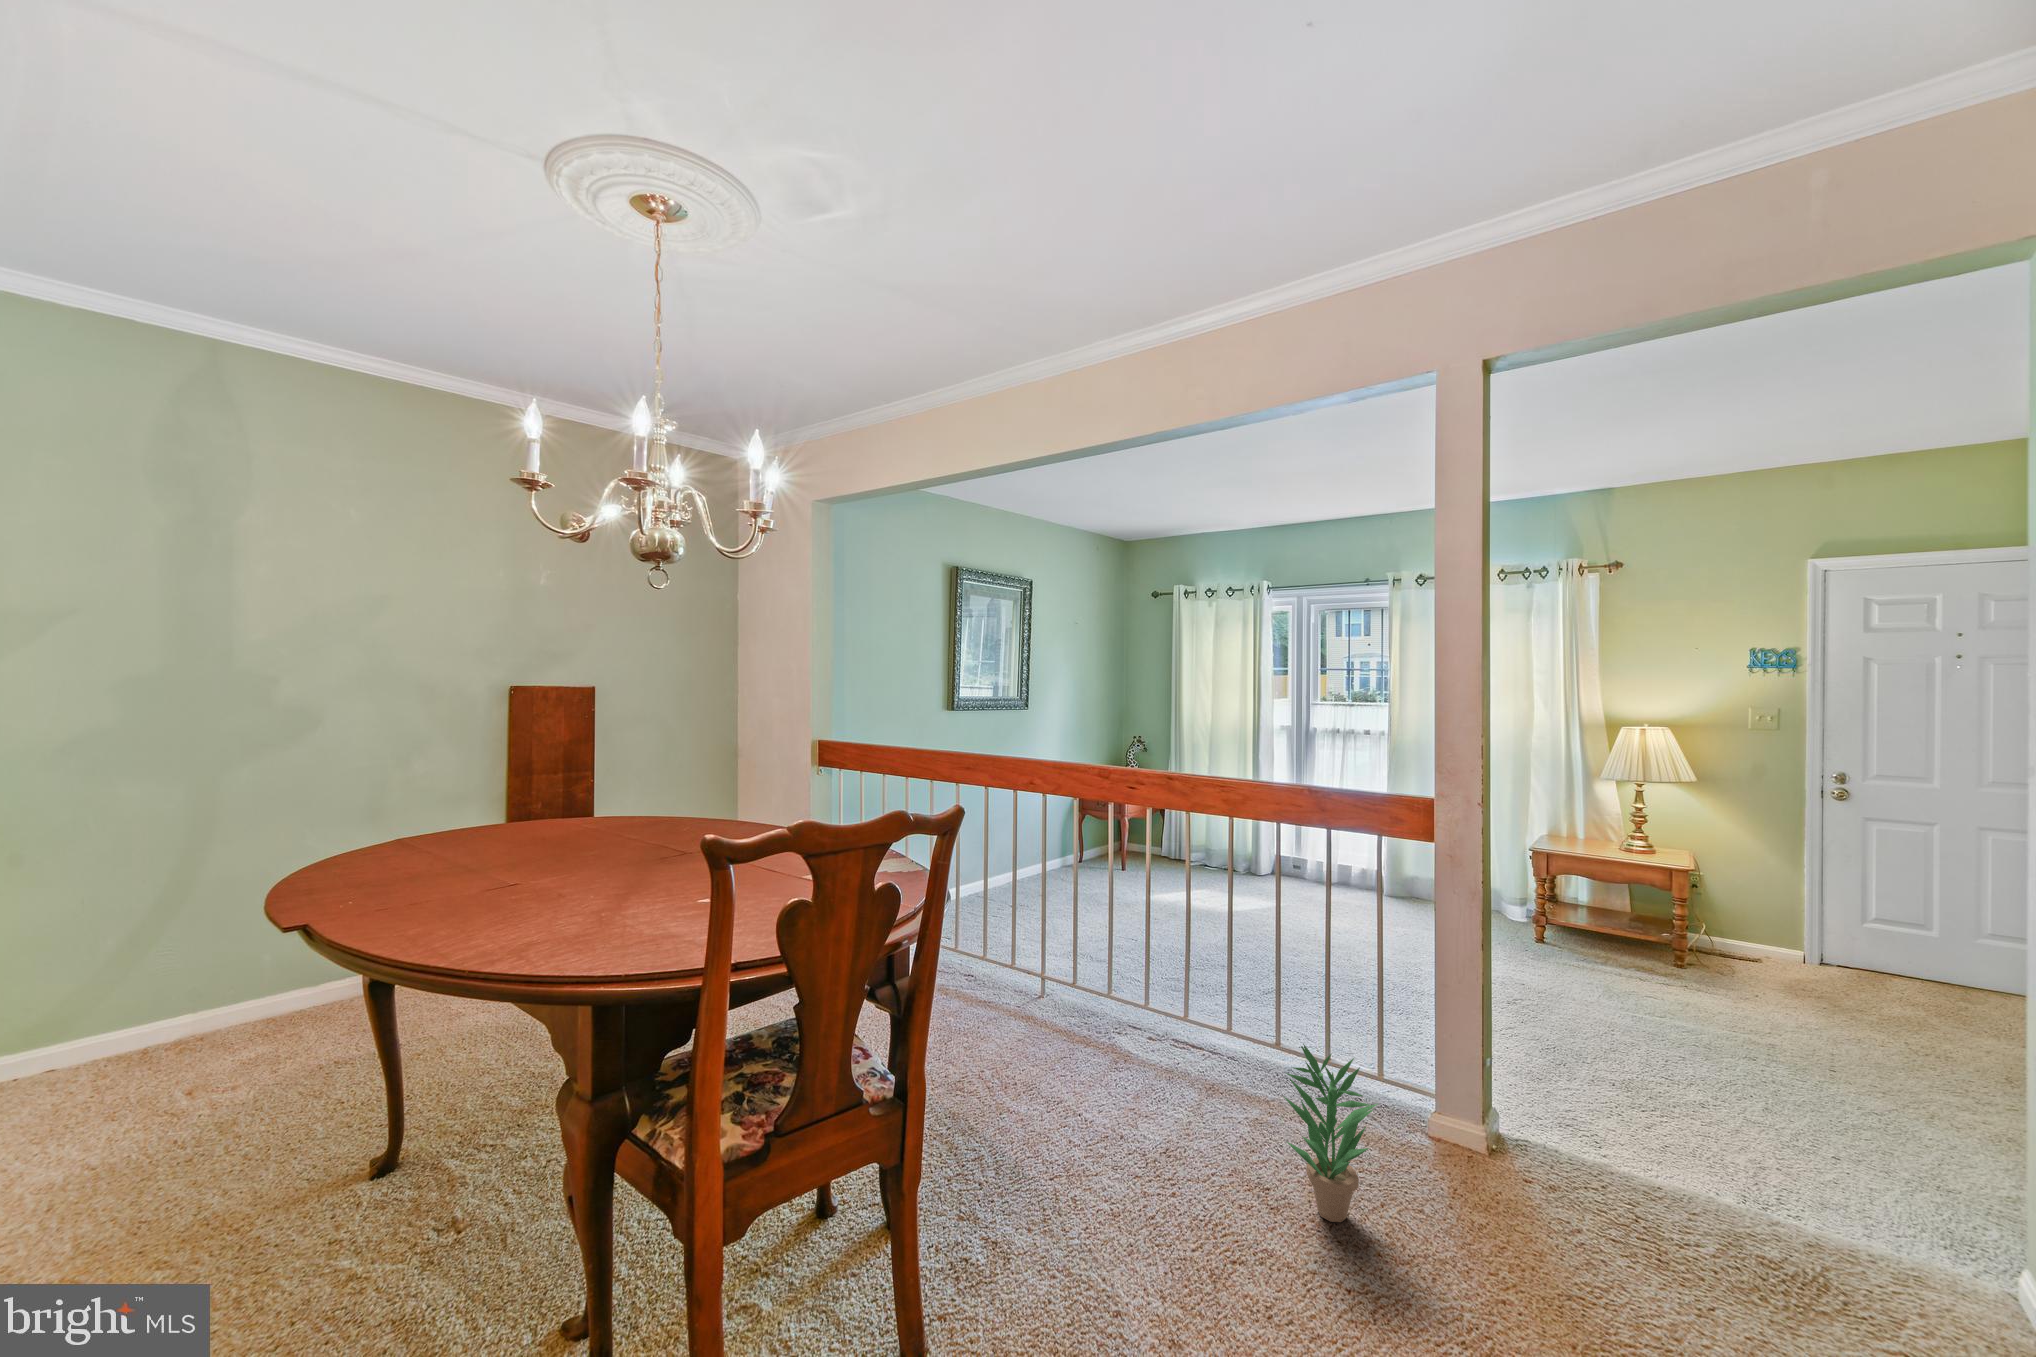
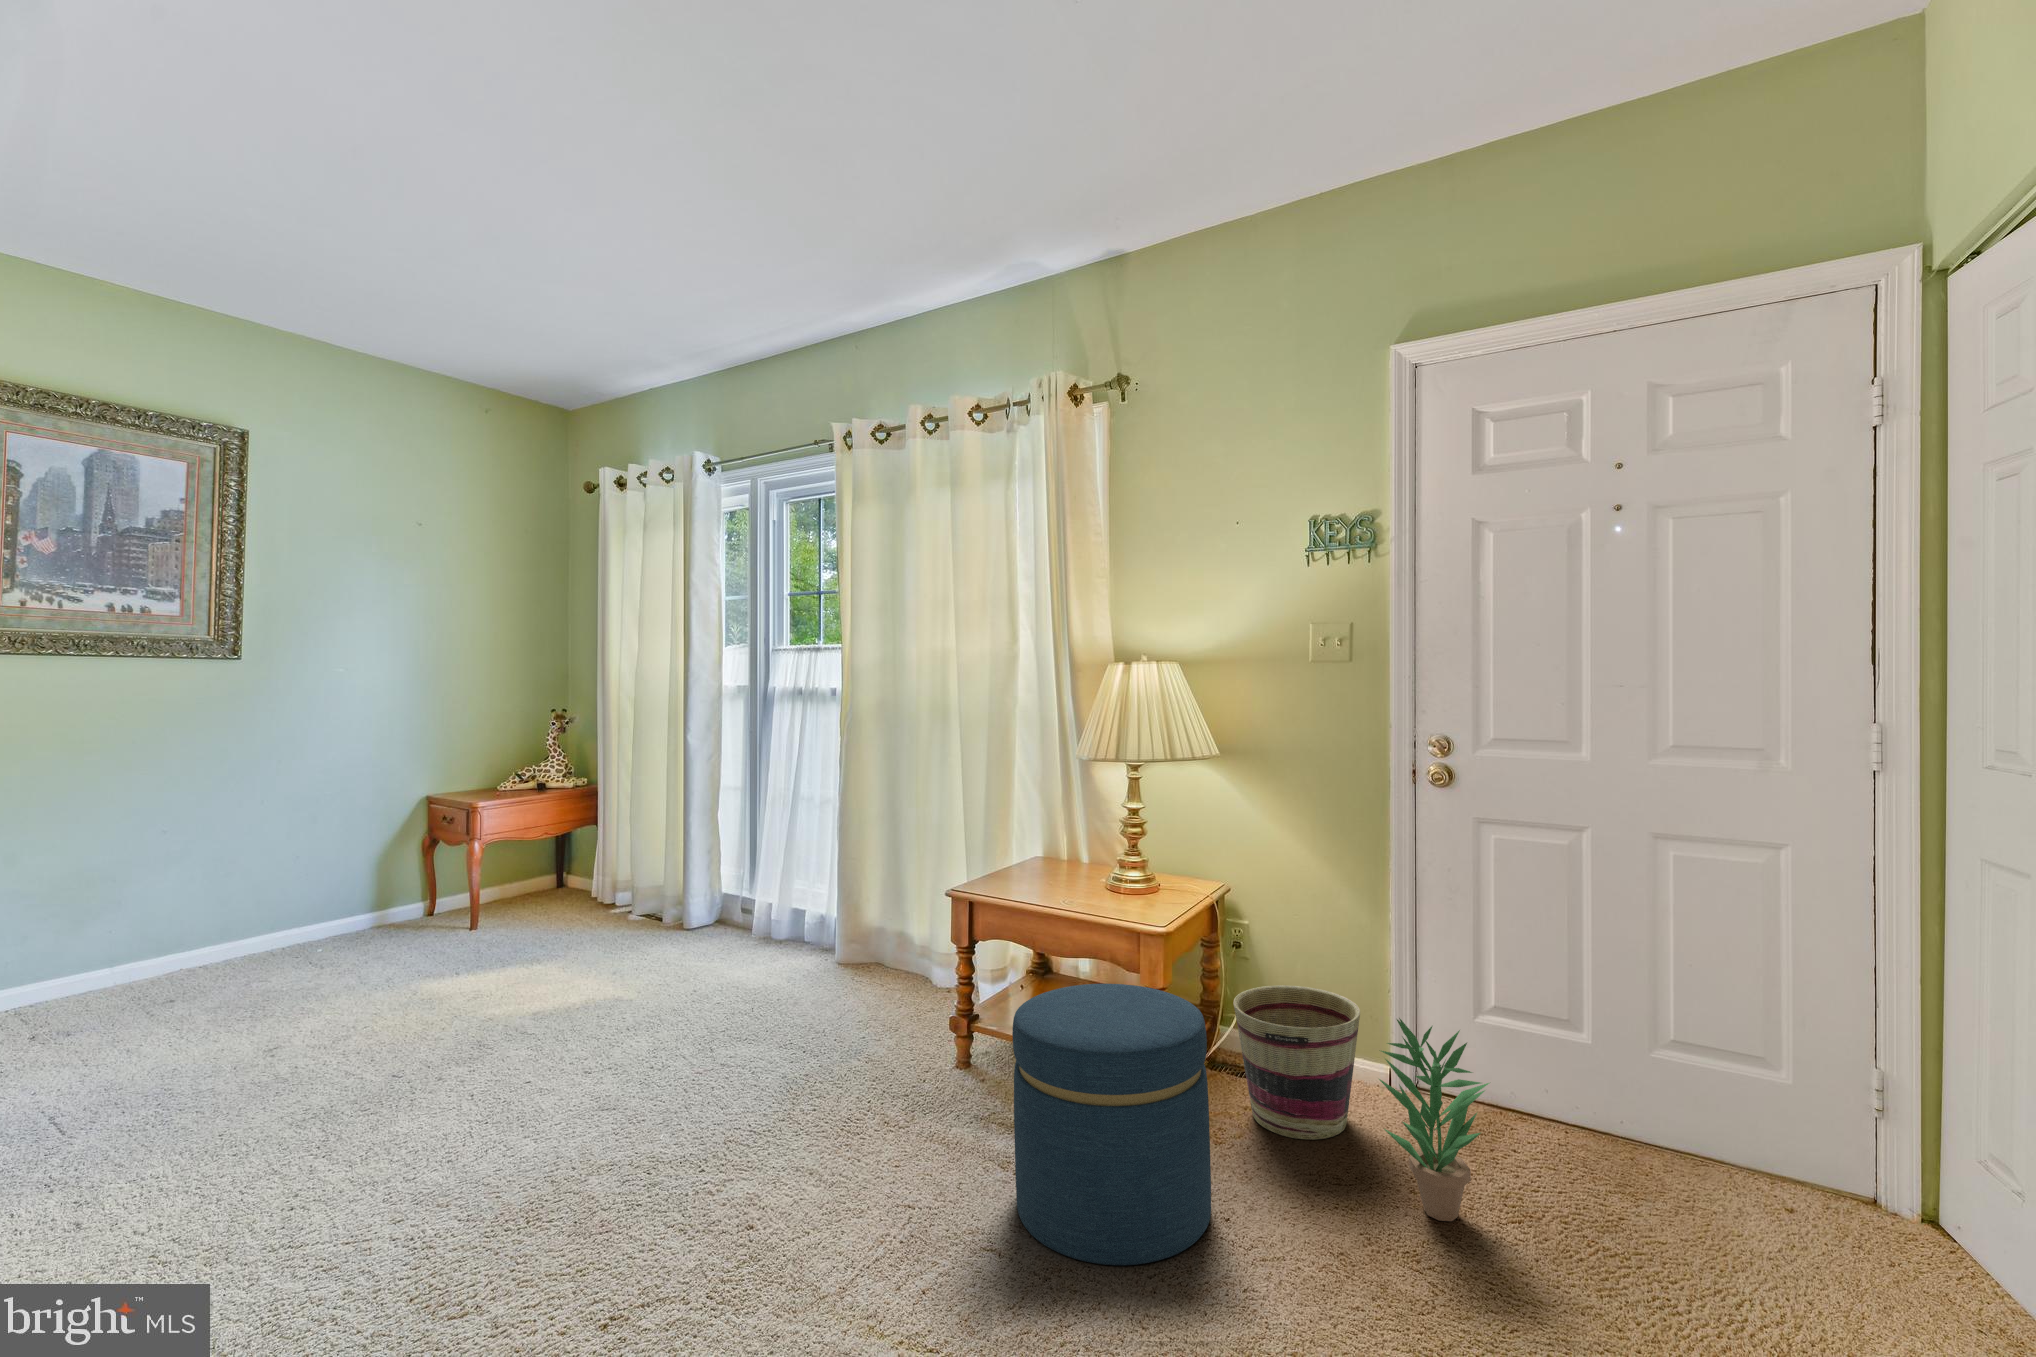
basket: none [1160,1002,1269,1142] -> present [1233,985,1360,1140]
ottoman: none [964,1005,1136,1265] -> present [1012,984,1211,1265]

